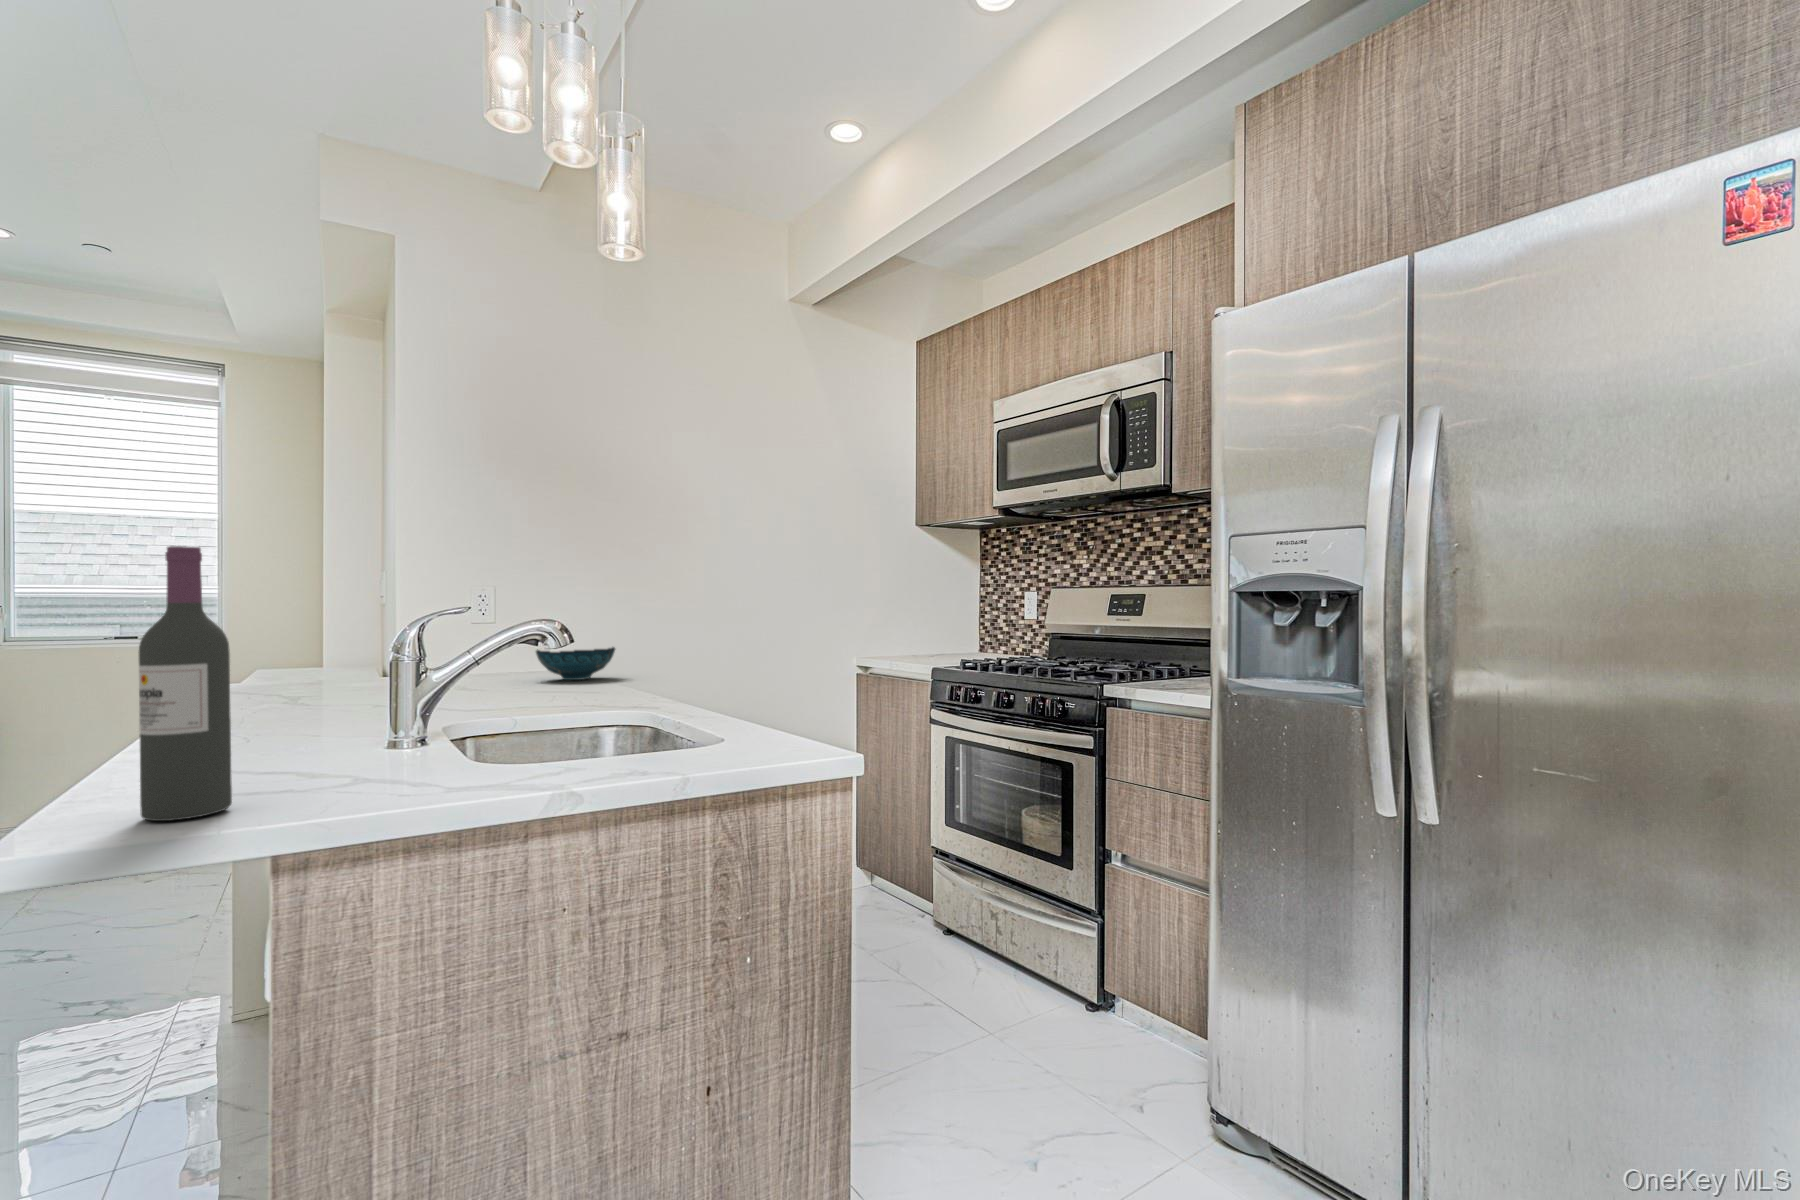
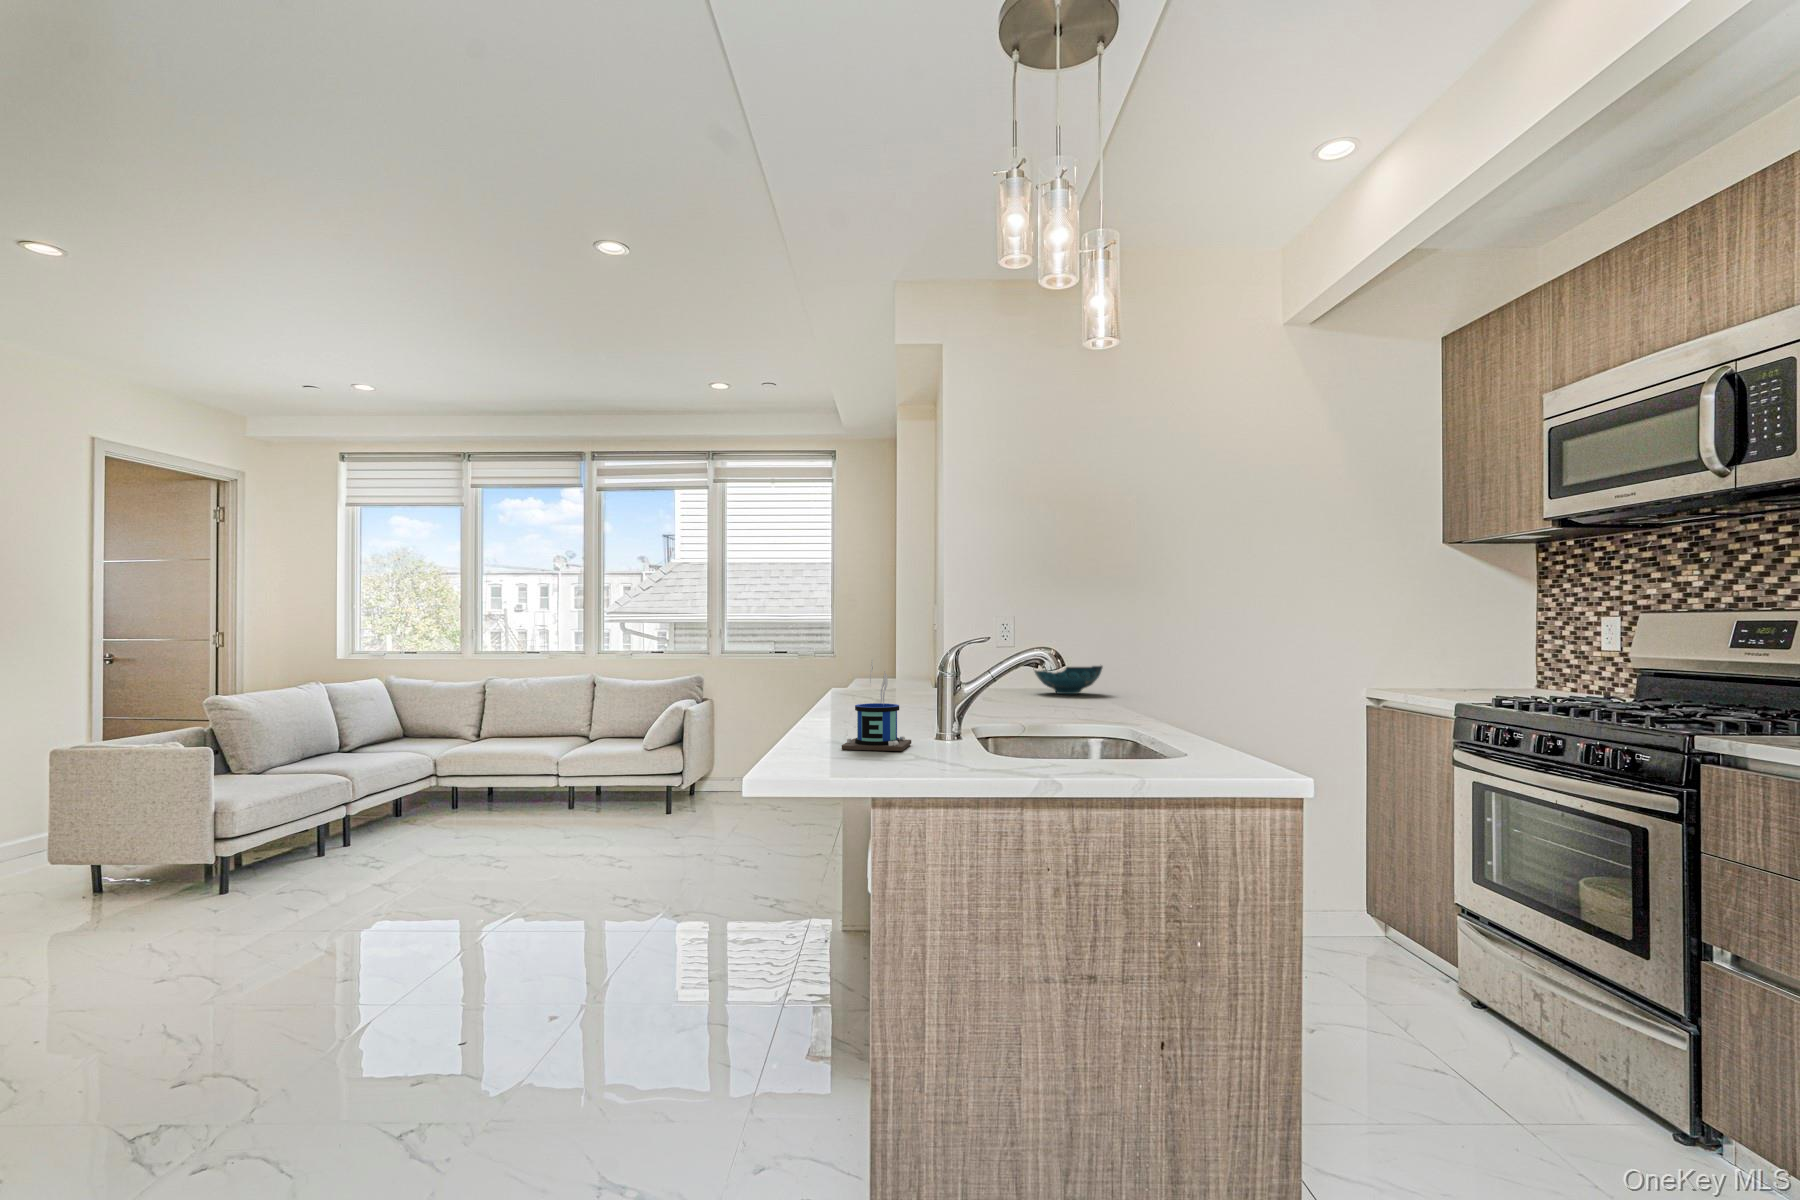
wine bottle: present [139,546,232,821] -> none [803,592,847,765]
mug: none [231,645,358,785] -> present [842,659,911,751]

